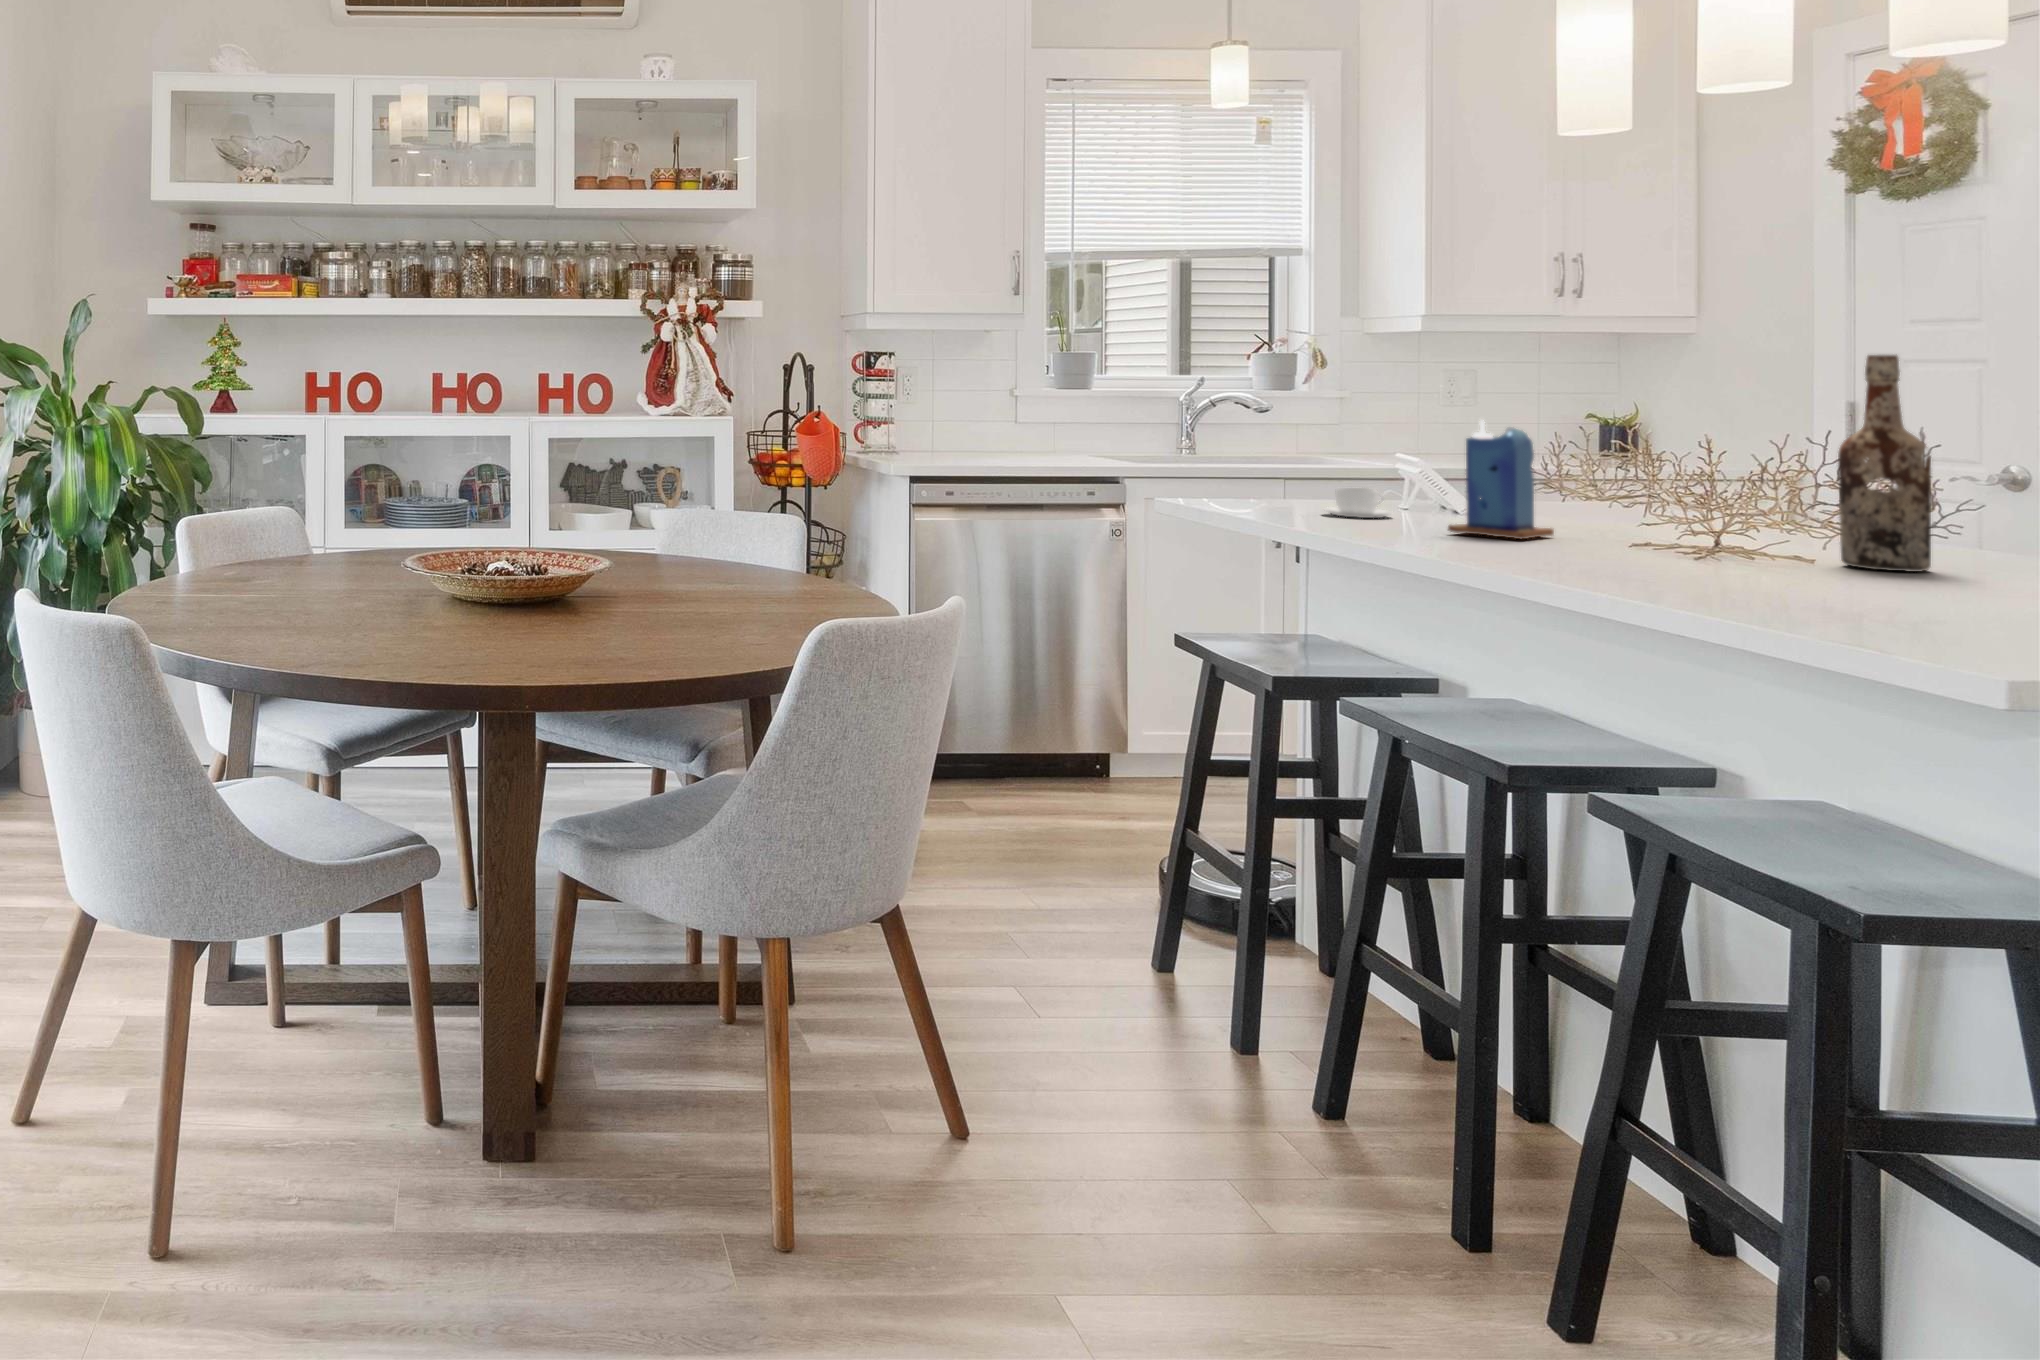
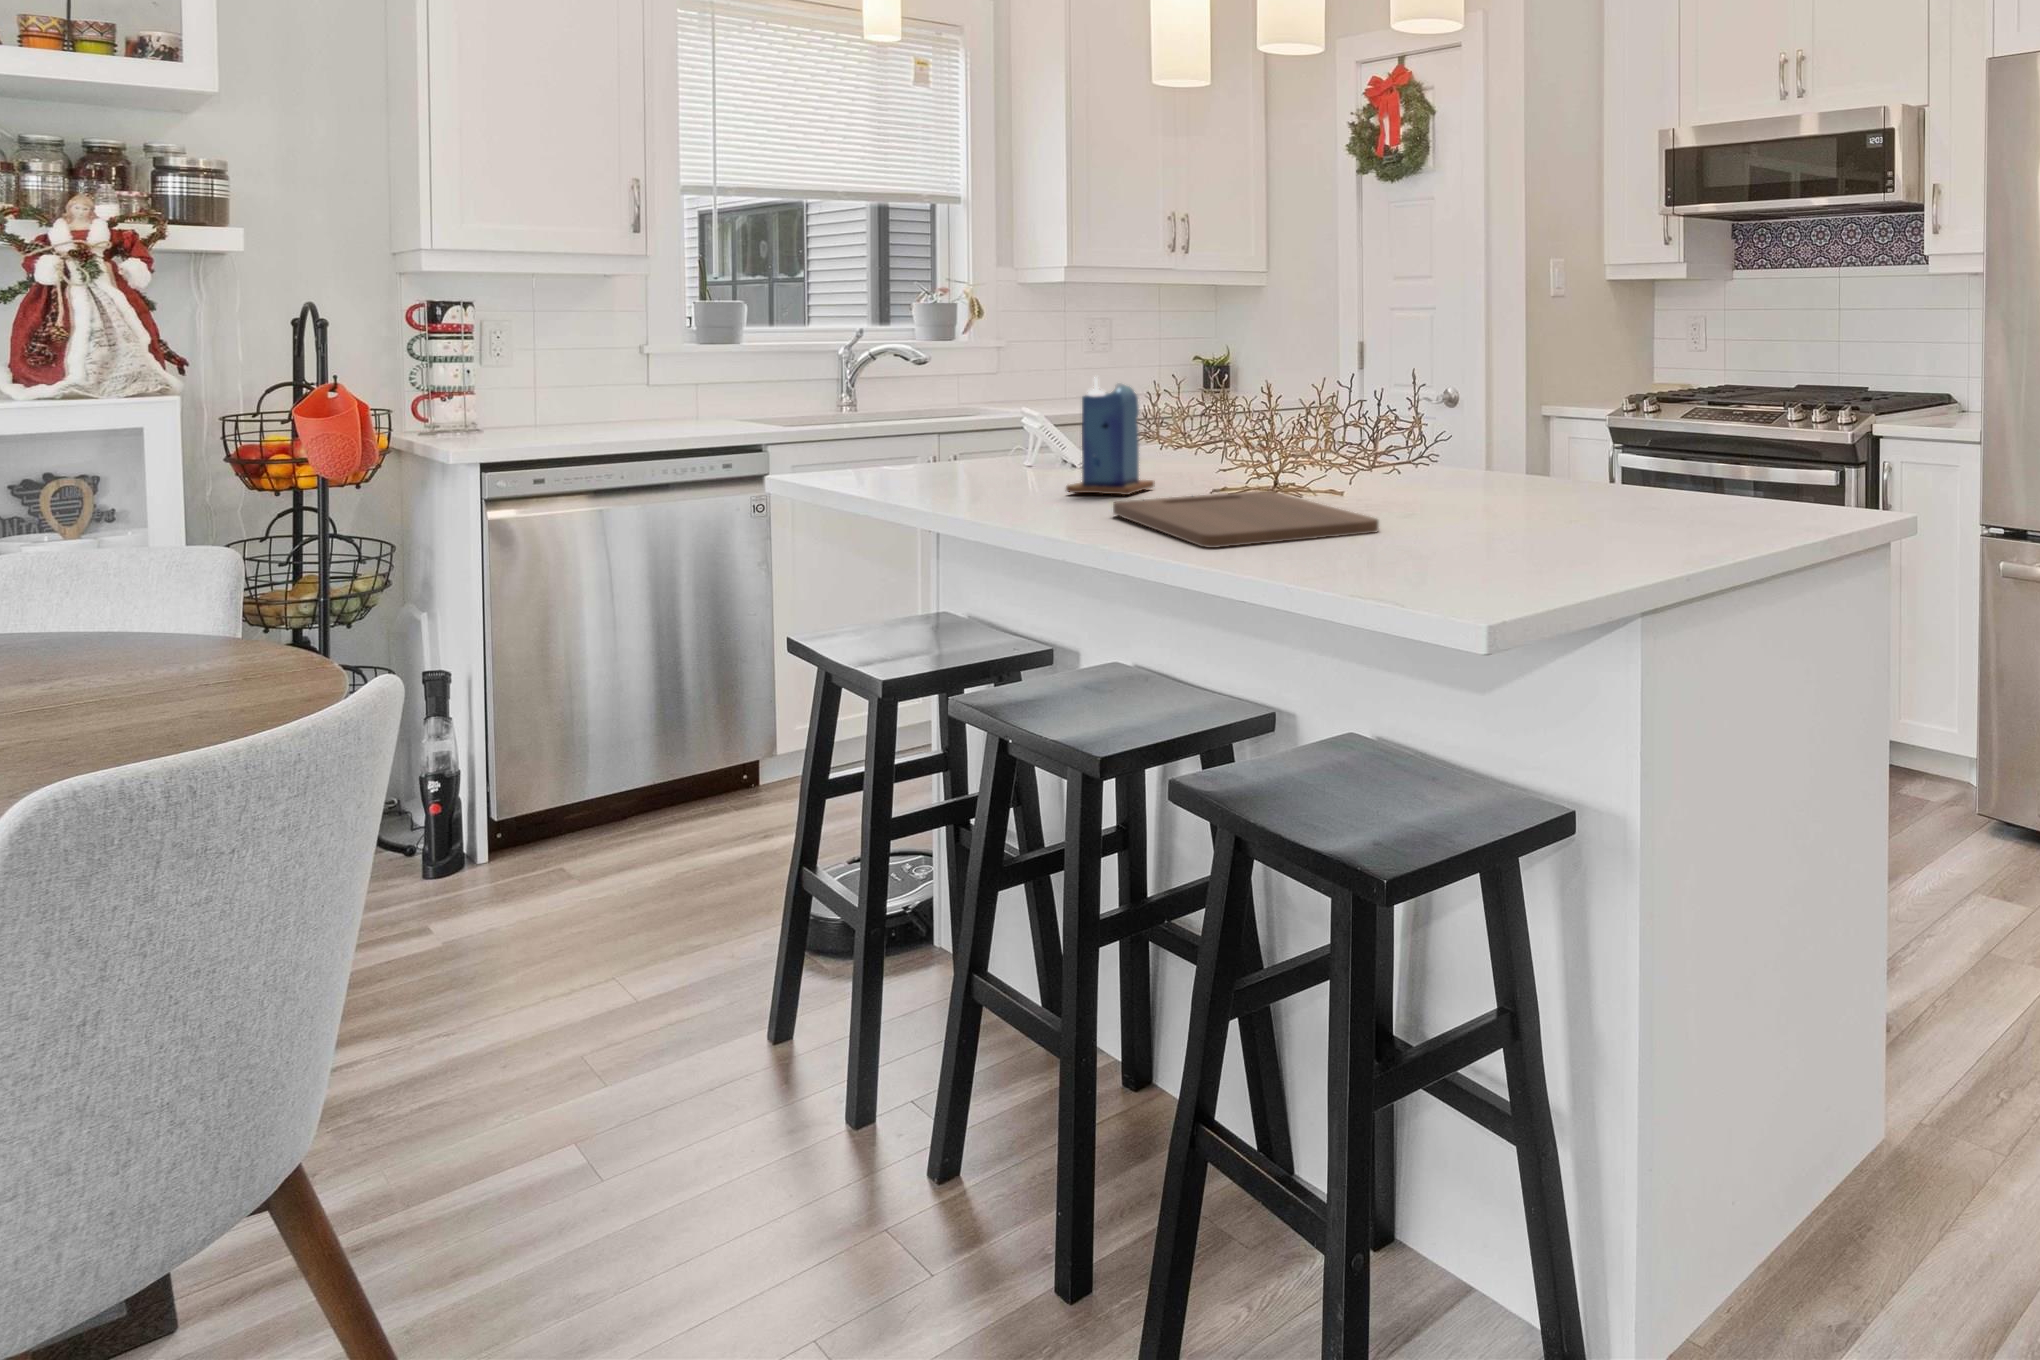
wine bottle: present [1838,355,1931,572] -> none [1356,313,1413,498]
coffee cup: present [1325,488,1391,518] -> none [955,450,1022,482]
cutting board: none [1508,541,1873,599] -> present [1113,491,1379,548]

